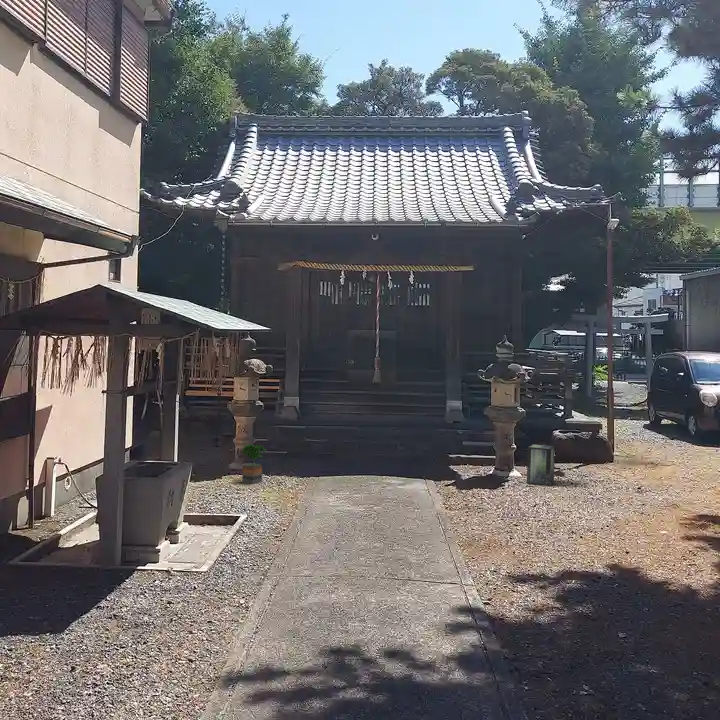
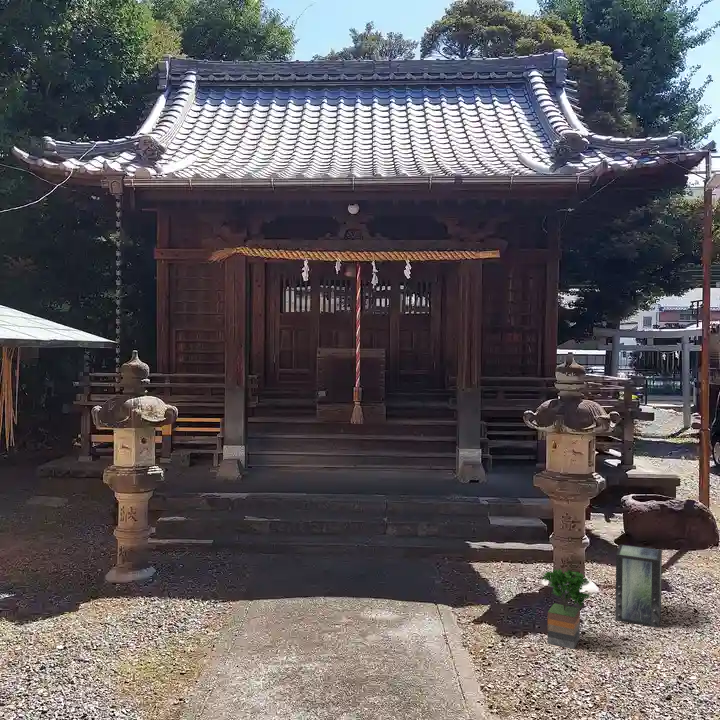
potted tree: present [242,444,266,484] -> present [543,569,590,649]

